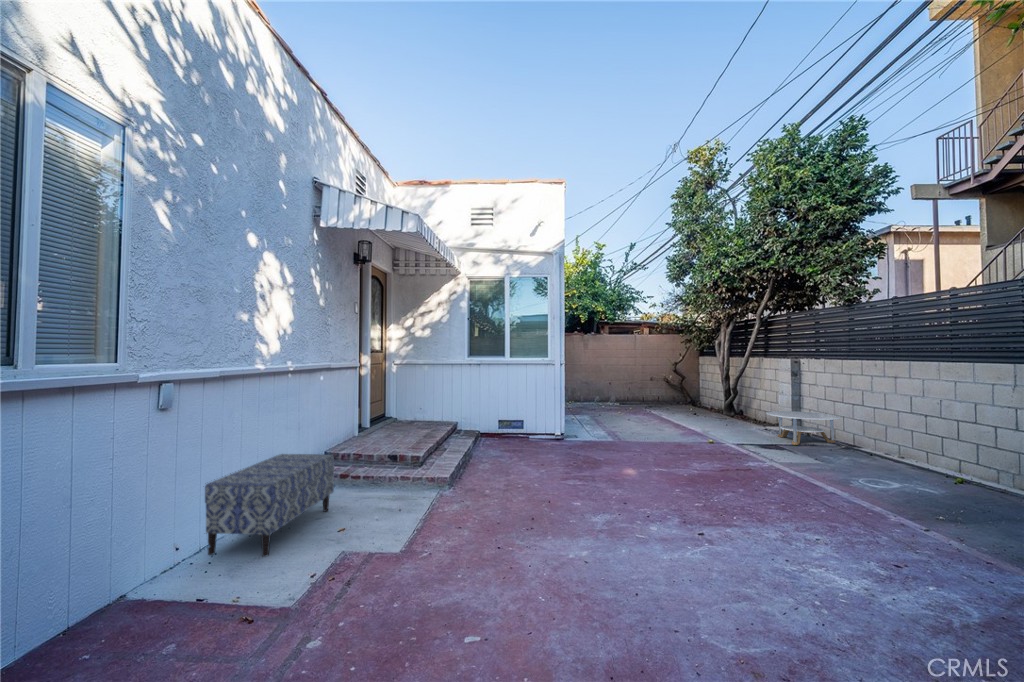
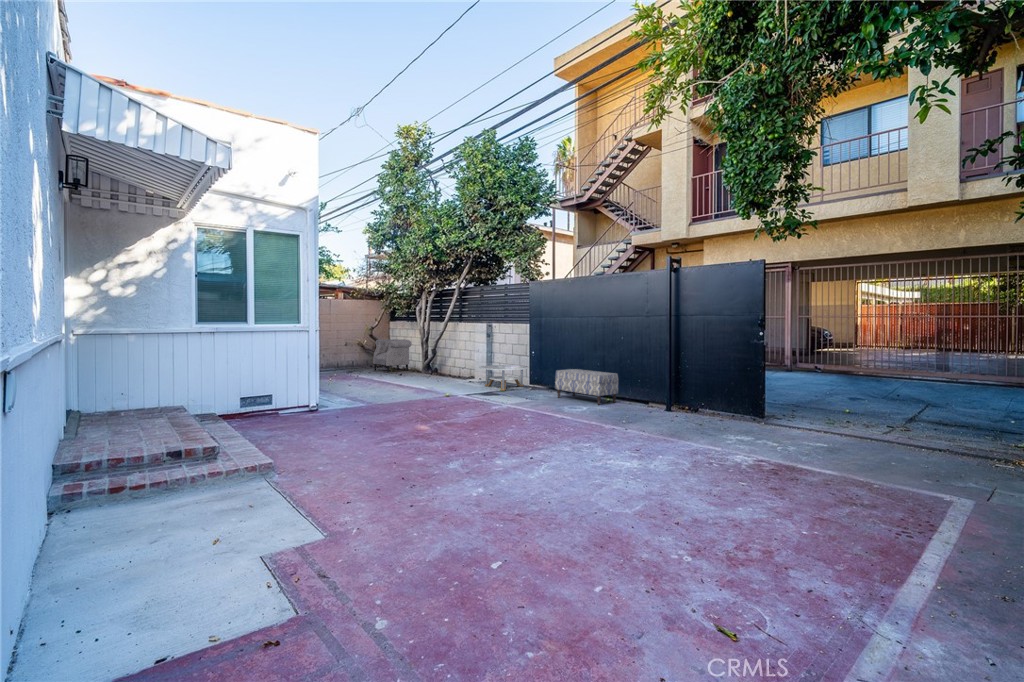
chair: none [674,375,715,411] -> present [373,339,412,372]
bench: present [205,454,334,557] -> present [555,369,618,405]

